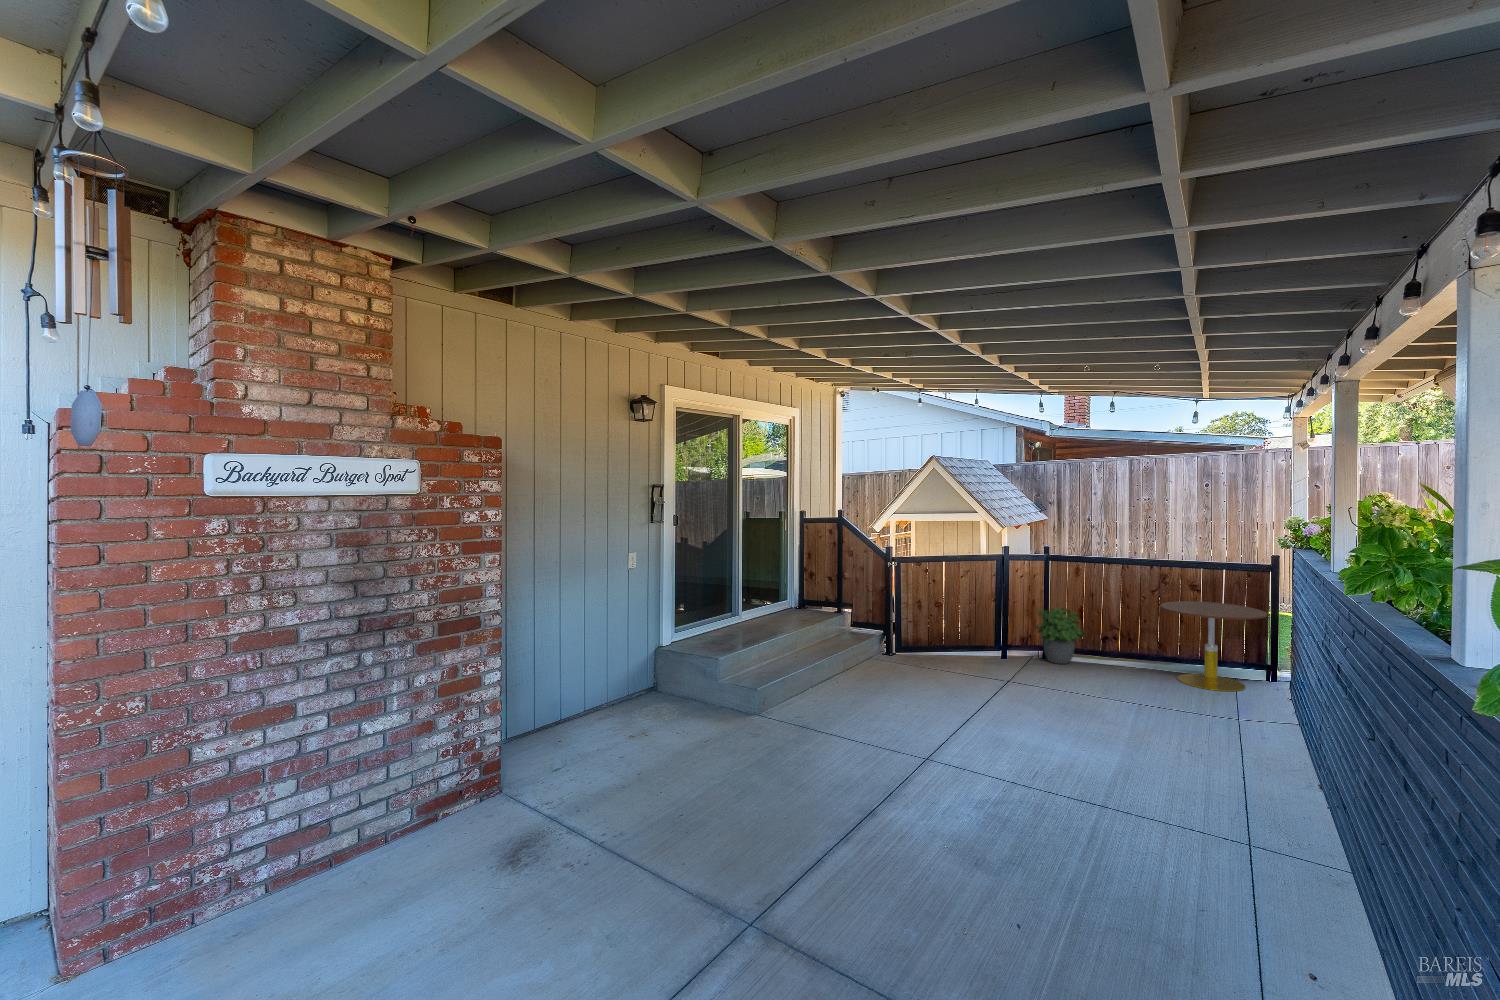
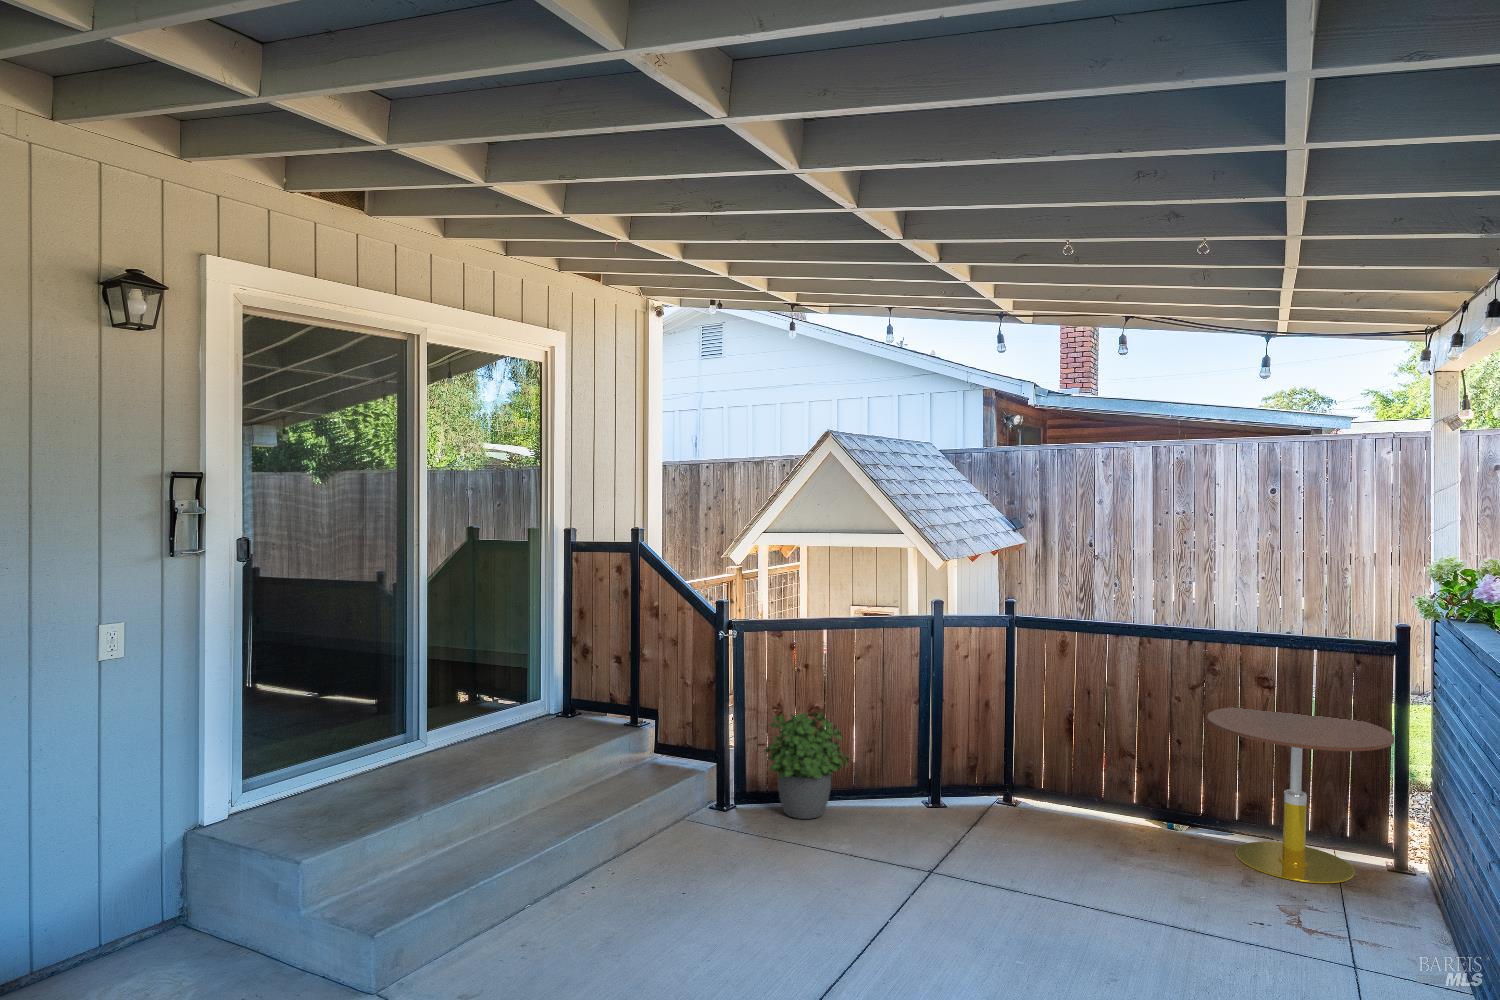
potted plant: present [1035,607,1085,664] -> present [764,711,849,819]

